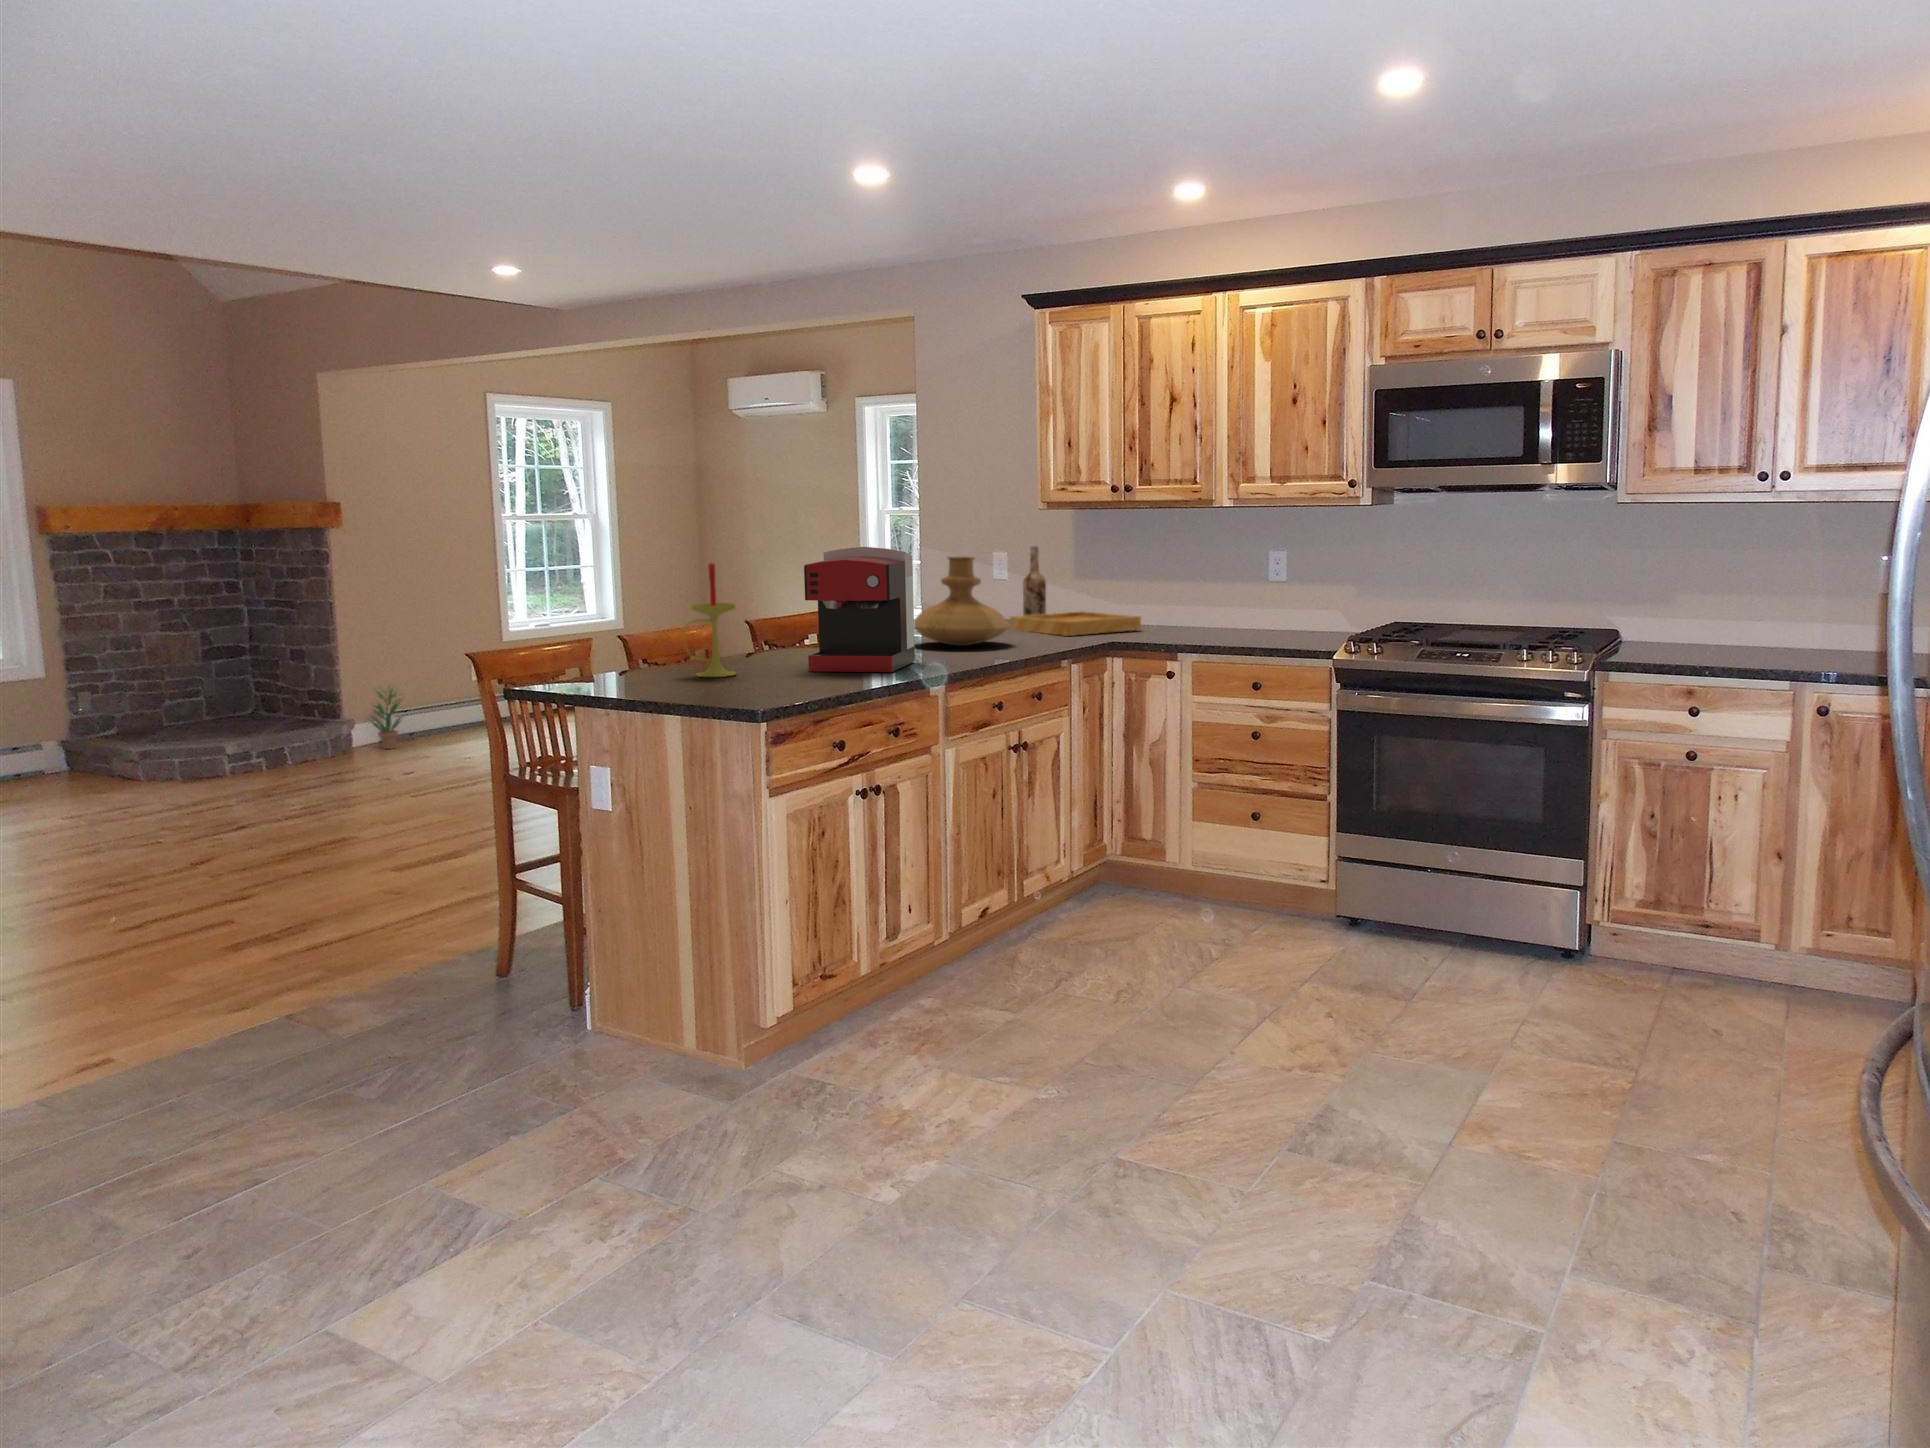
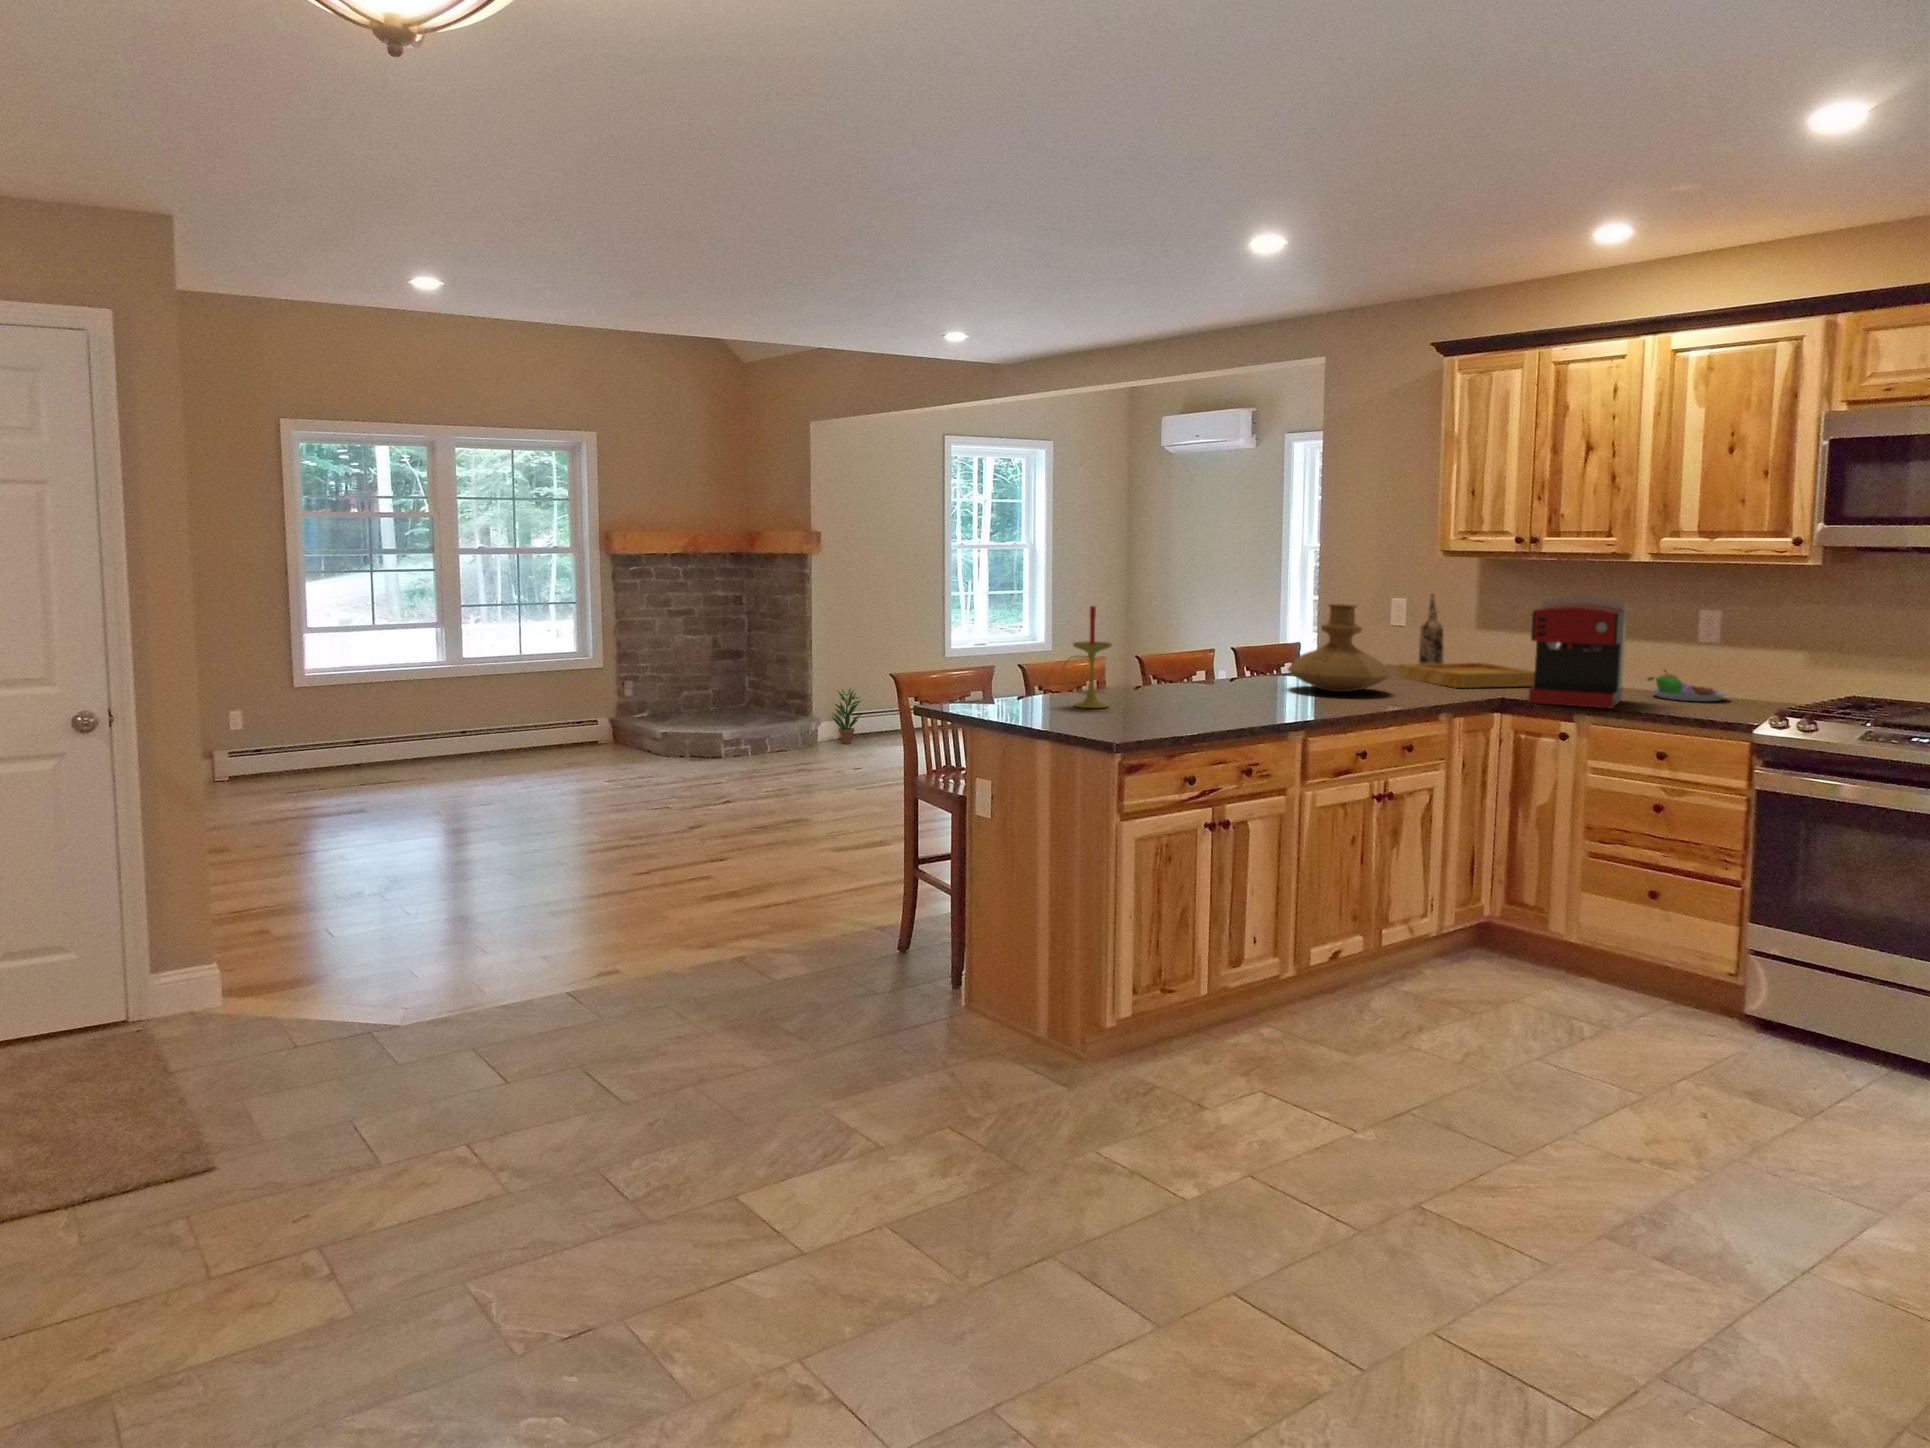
coffee maker: present [804,547,915,672] -> present [1528,595,1627,708]
fruit bowl: none [1230,608,1295,635] -> present [1648,670,1727,701]

